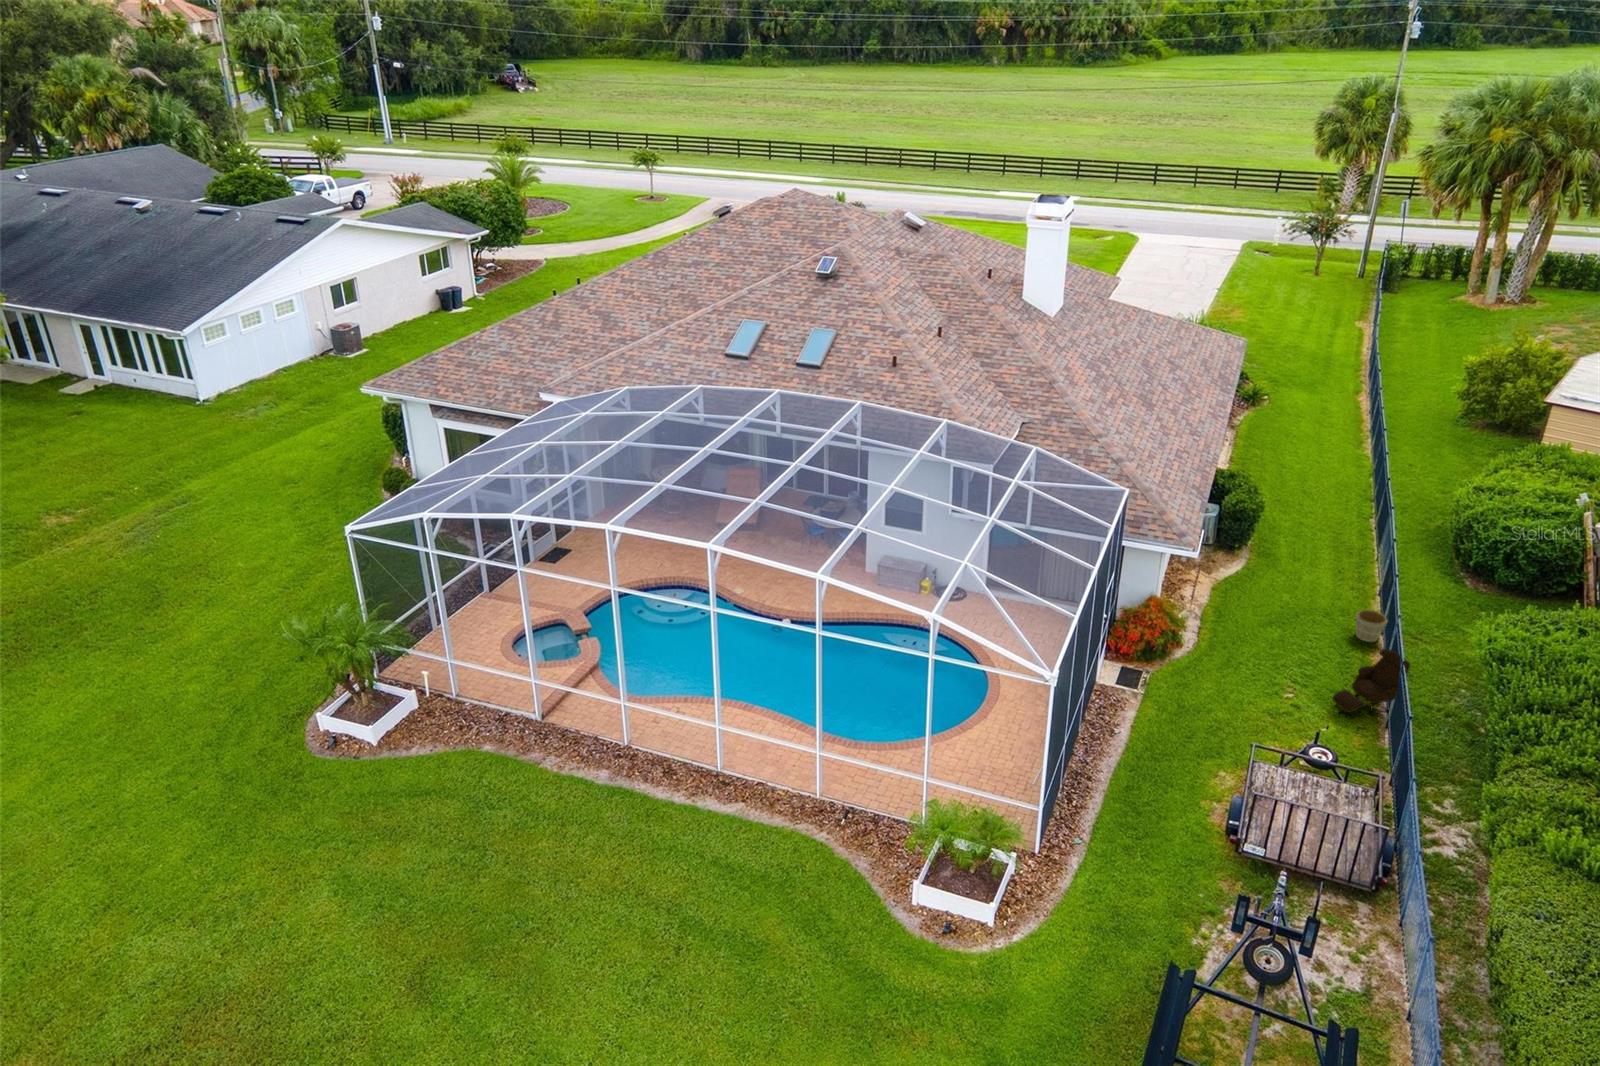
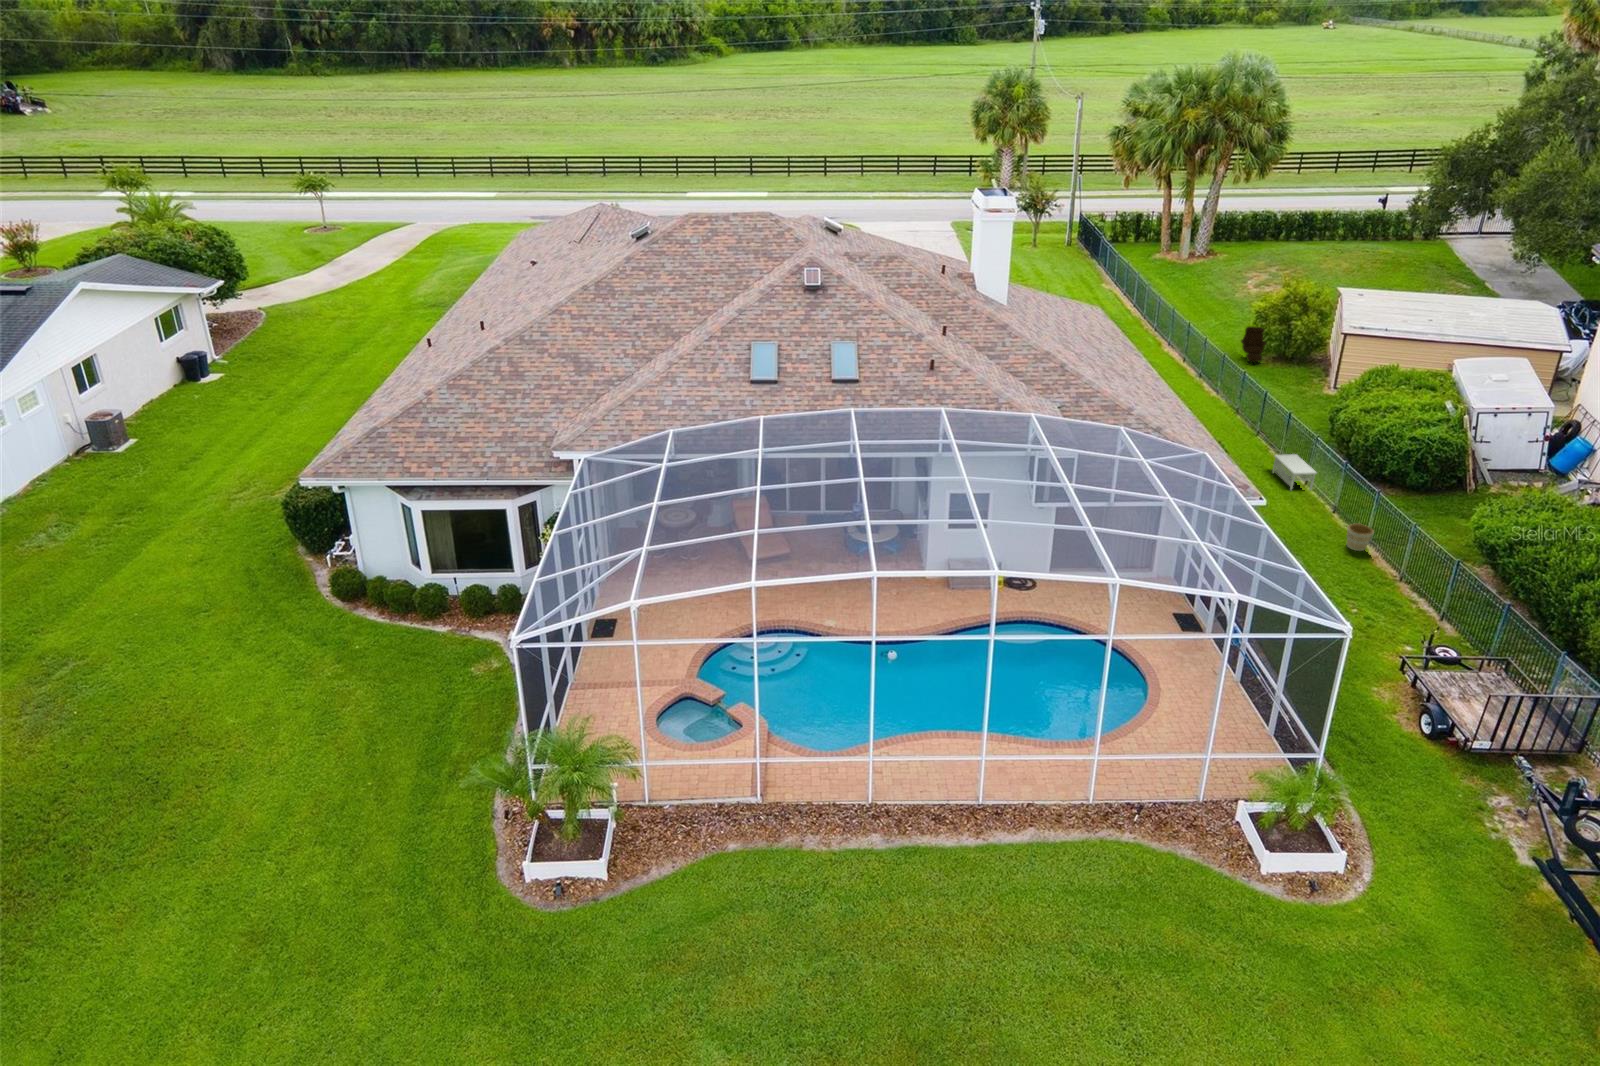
storage bench: none [1347,523,1384,569] -> present [1273,454,1317,490]
lounge chair: present [1332,648,1410,715] -> present [1241,326,1266,363]

